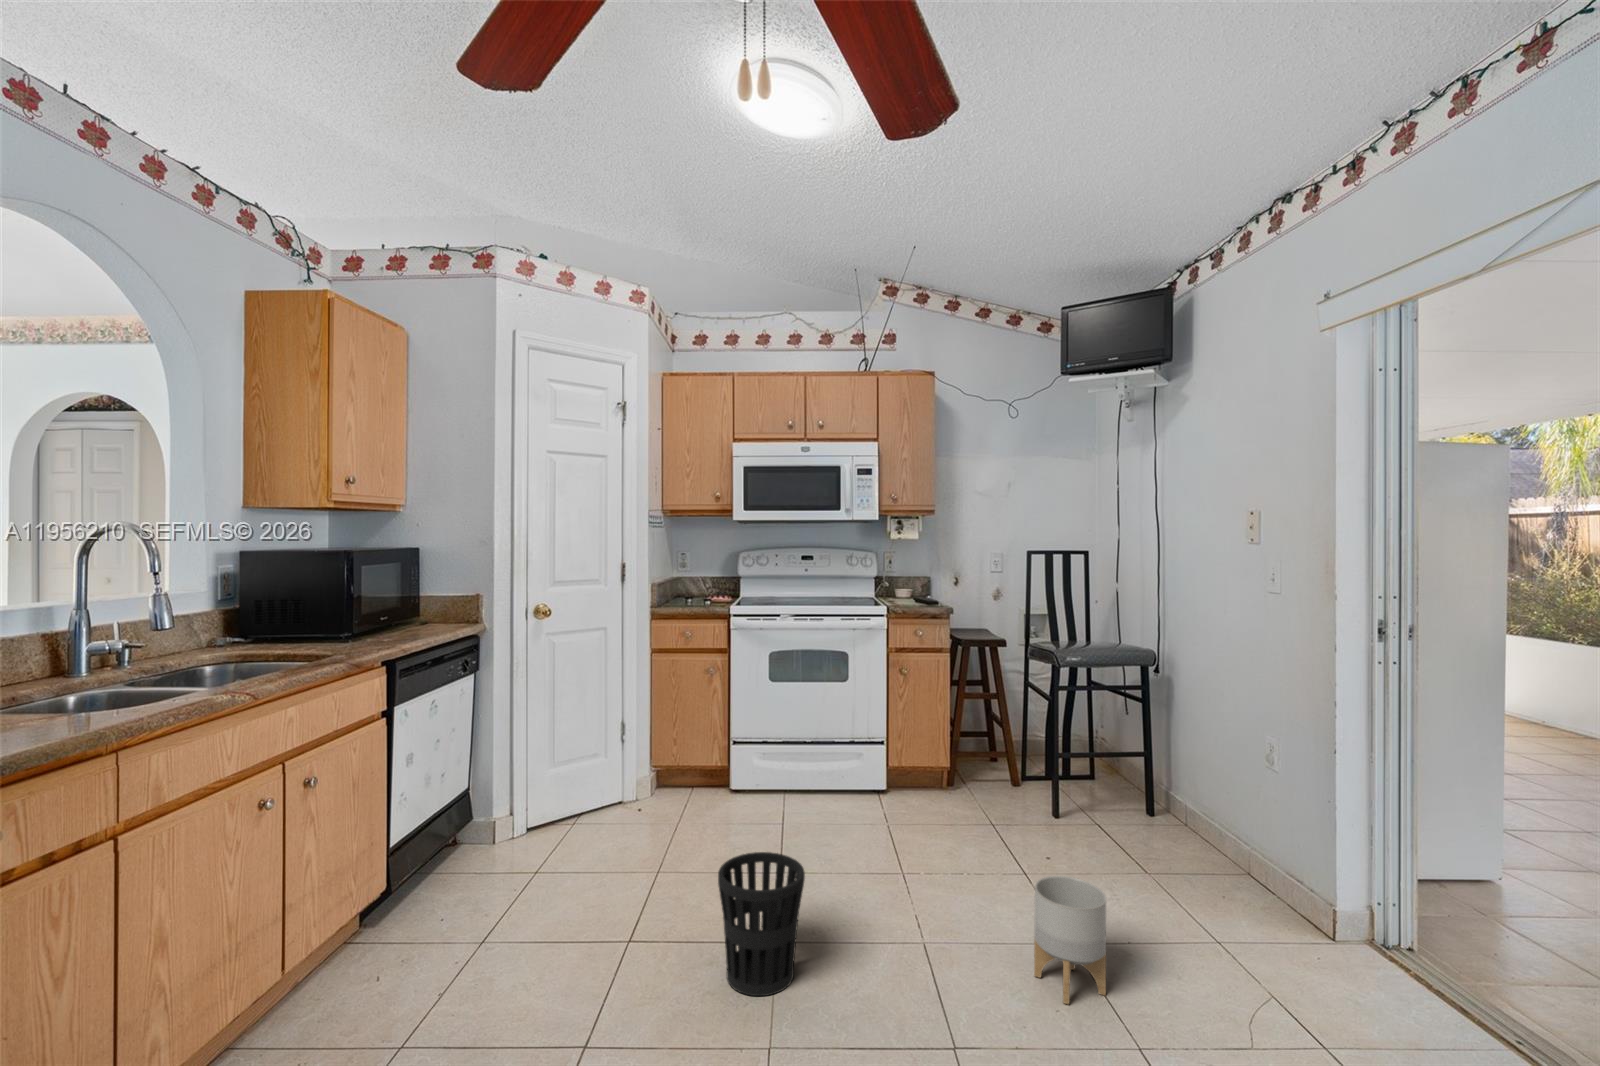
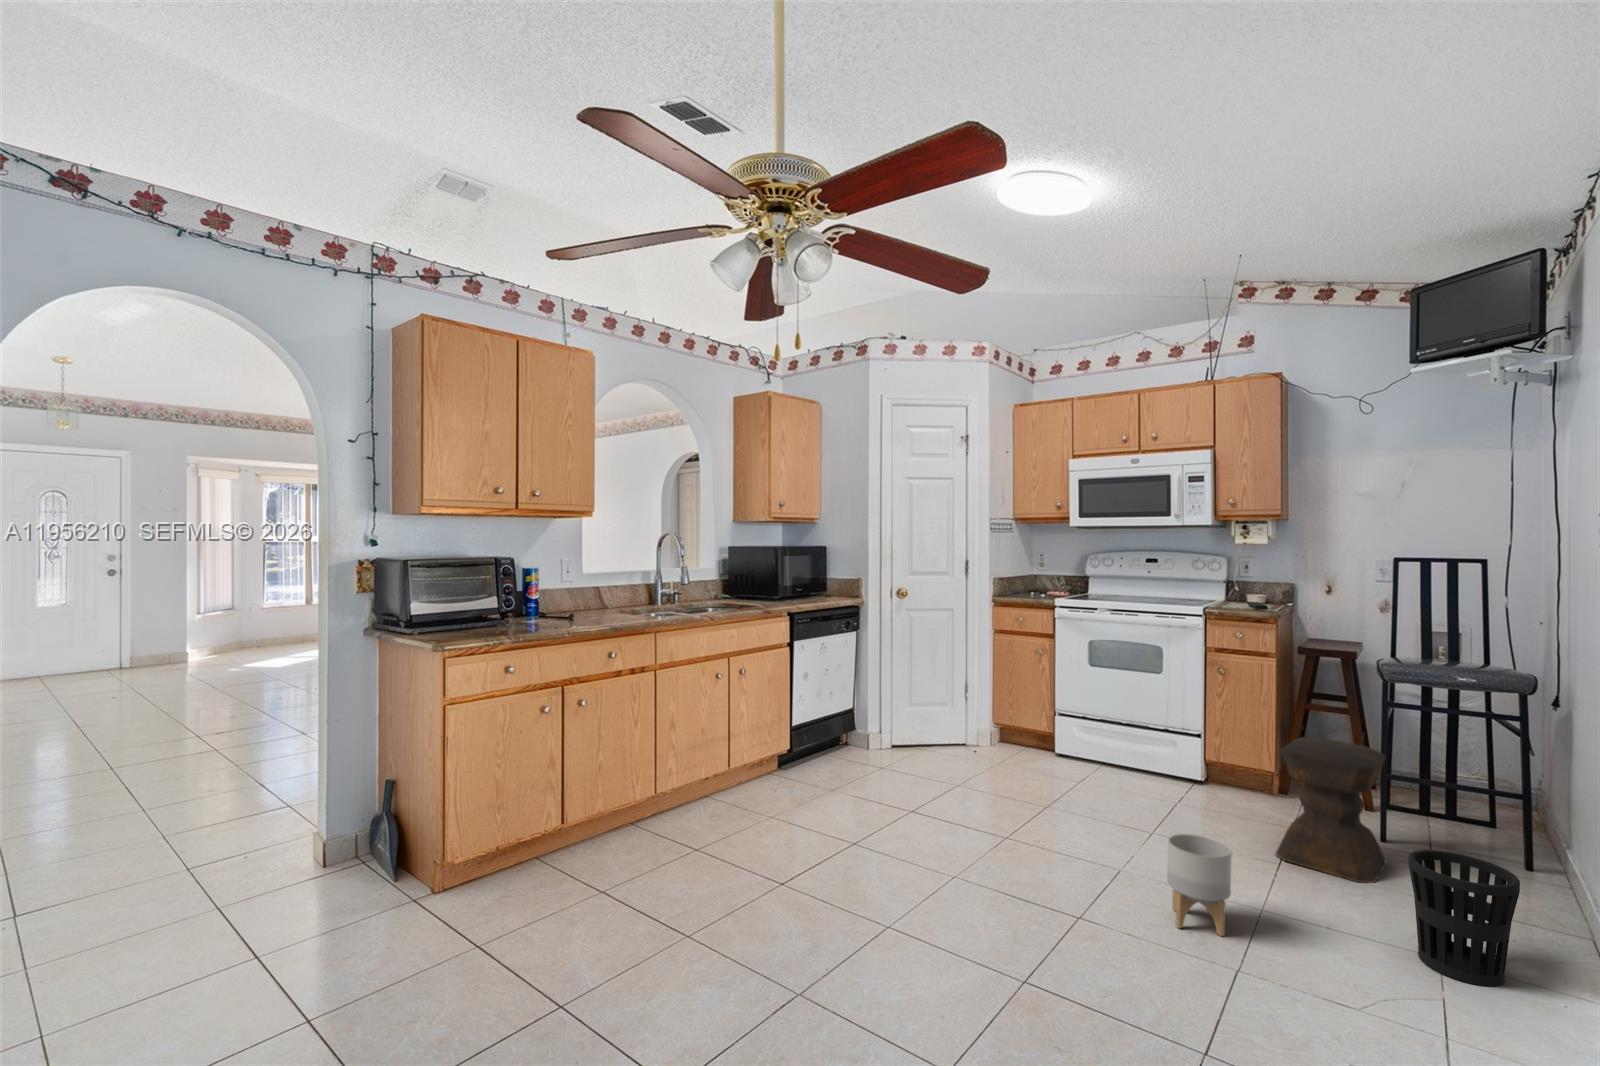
stool: none [1010,726,1107,865] -> present [1276,737,1387,883]
wastebasket: present [718,852,805,996] -> present [1408,850,1520,986]

